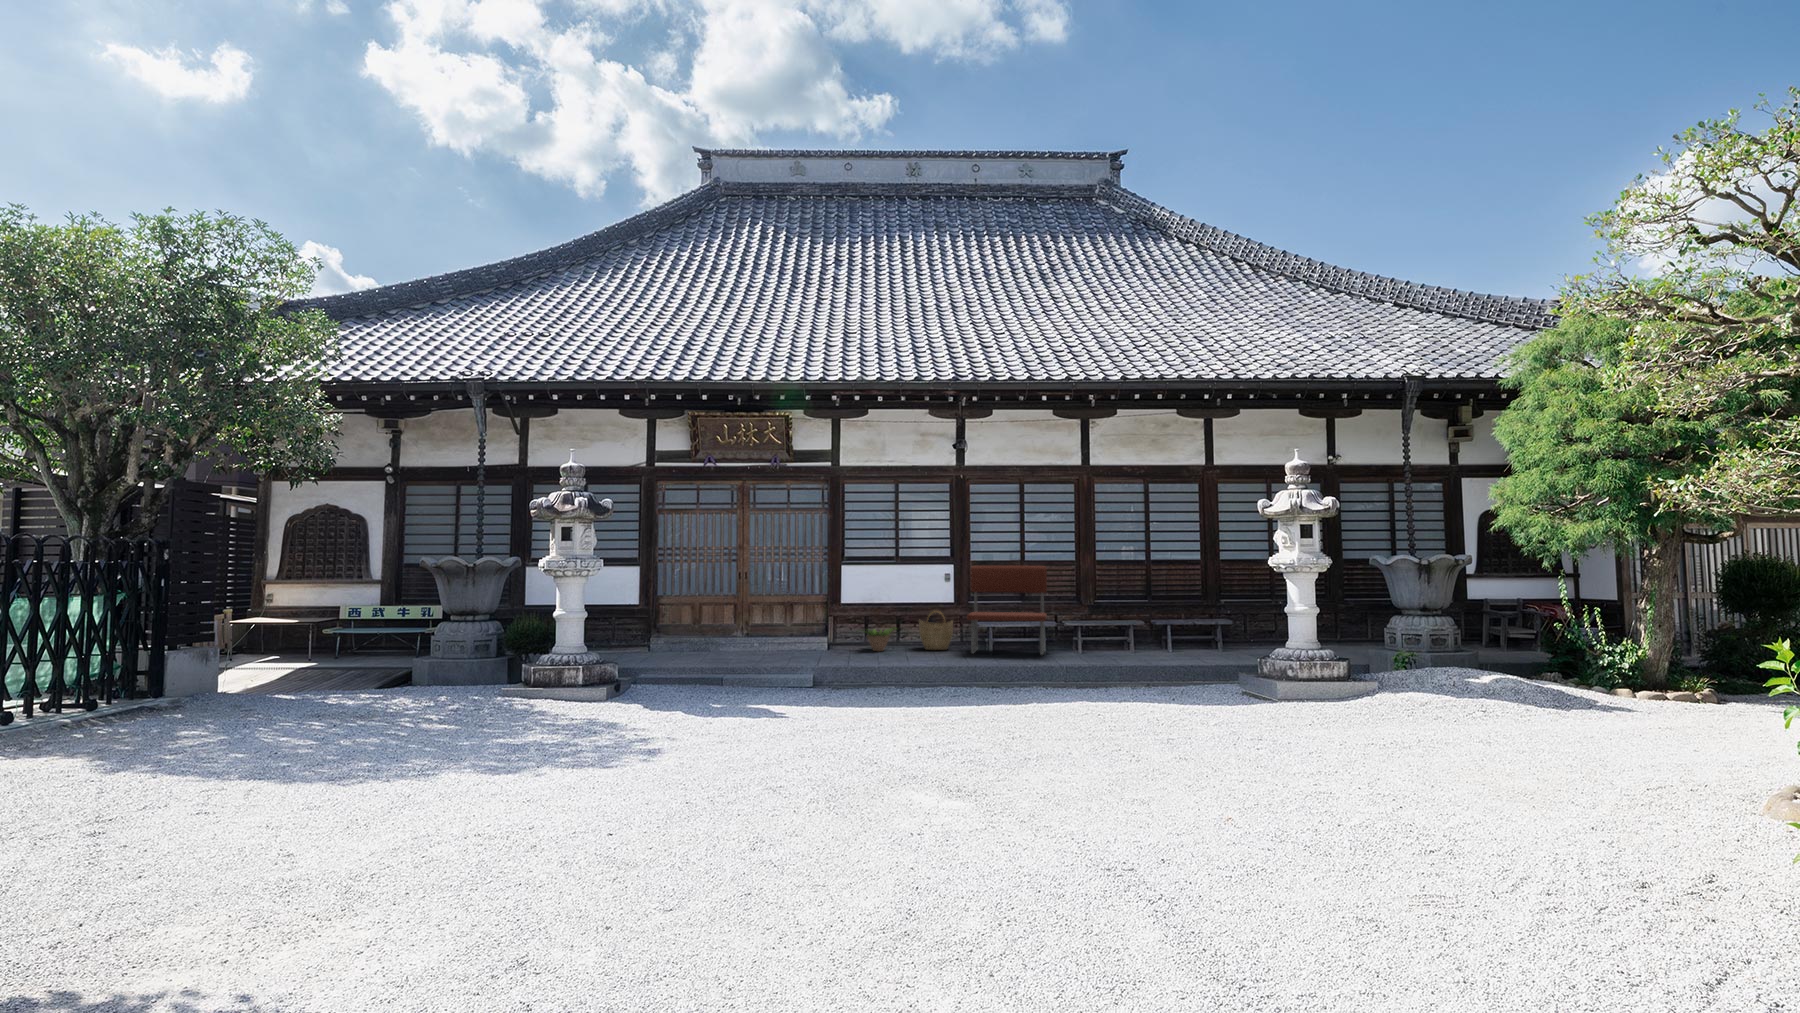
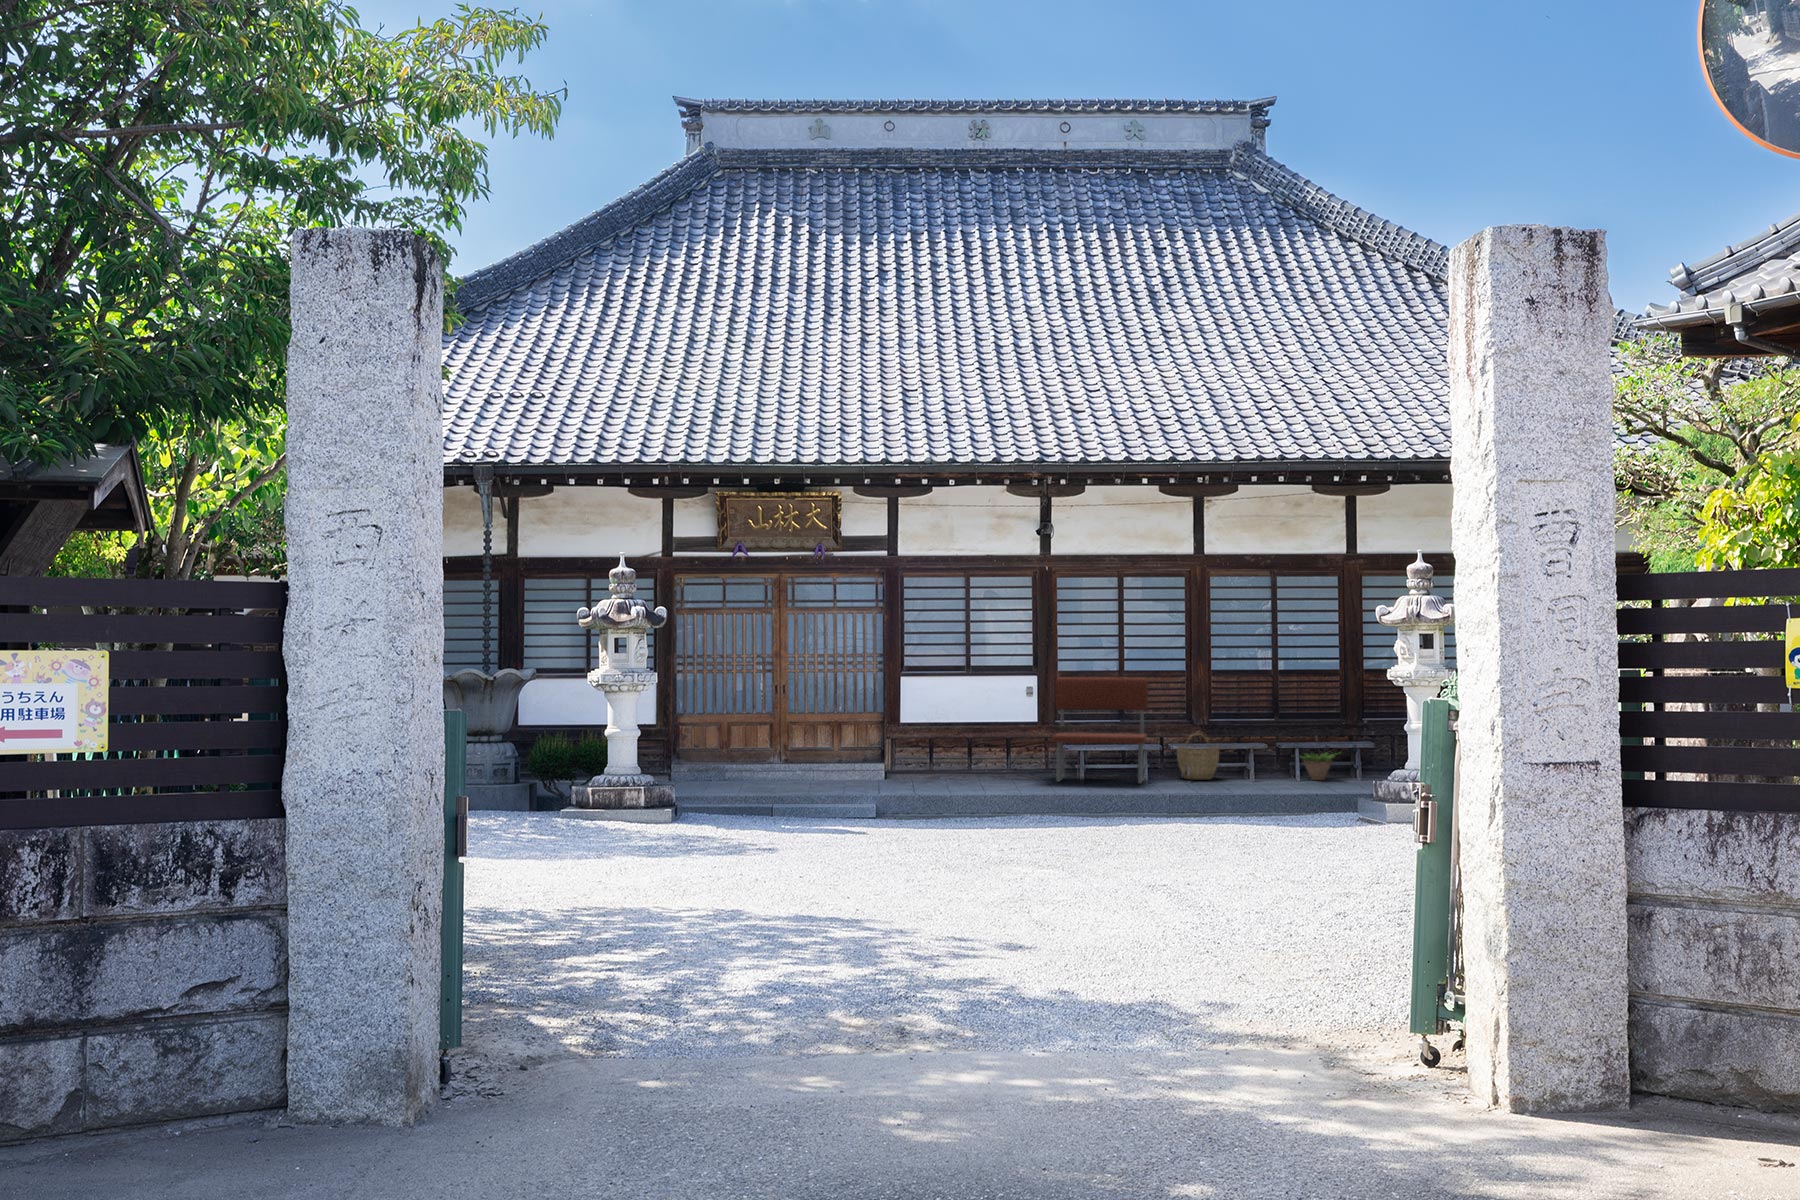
woven basket: present [919,611,953,650] -> present [1177,732,1219,780]
decorative plant: present [867,628,894,651] -> present [1299,752,1340,780]

